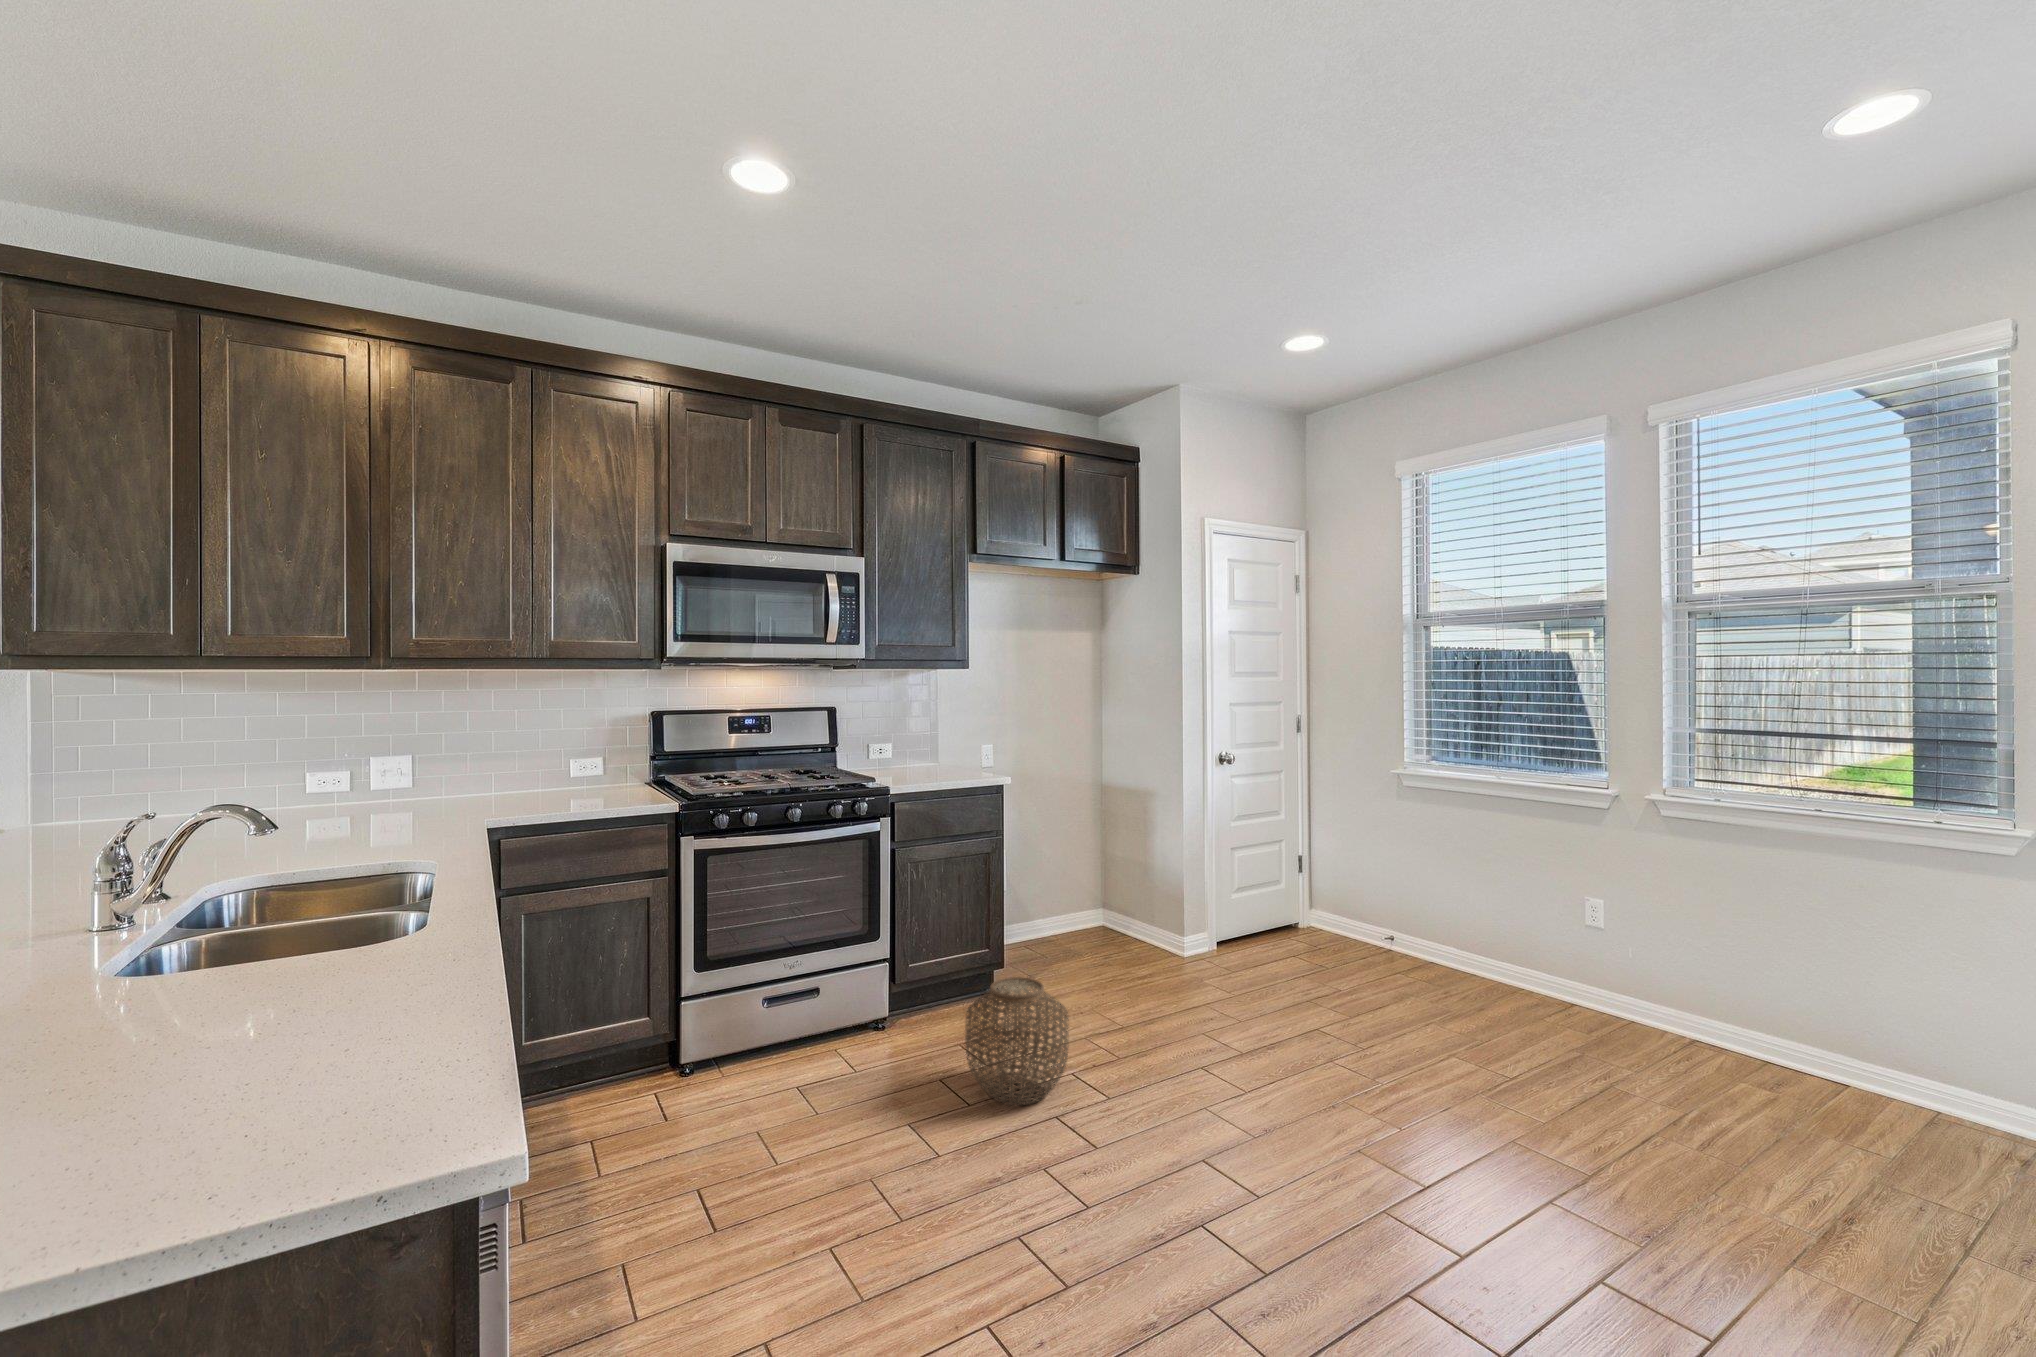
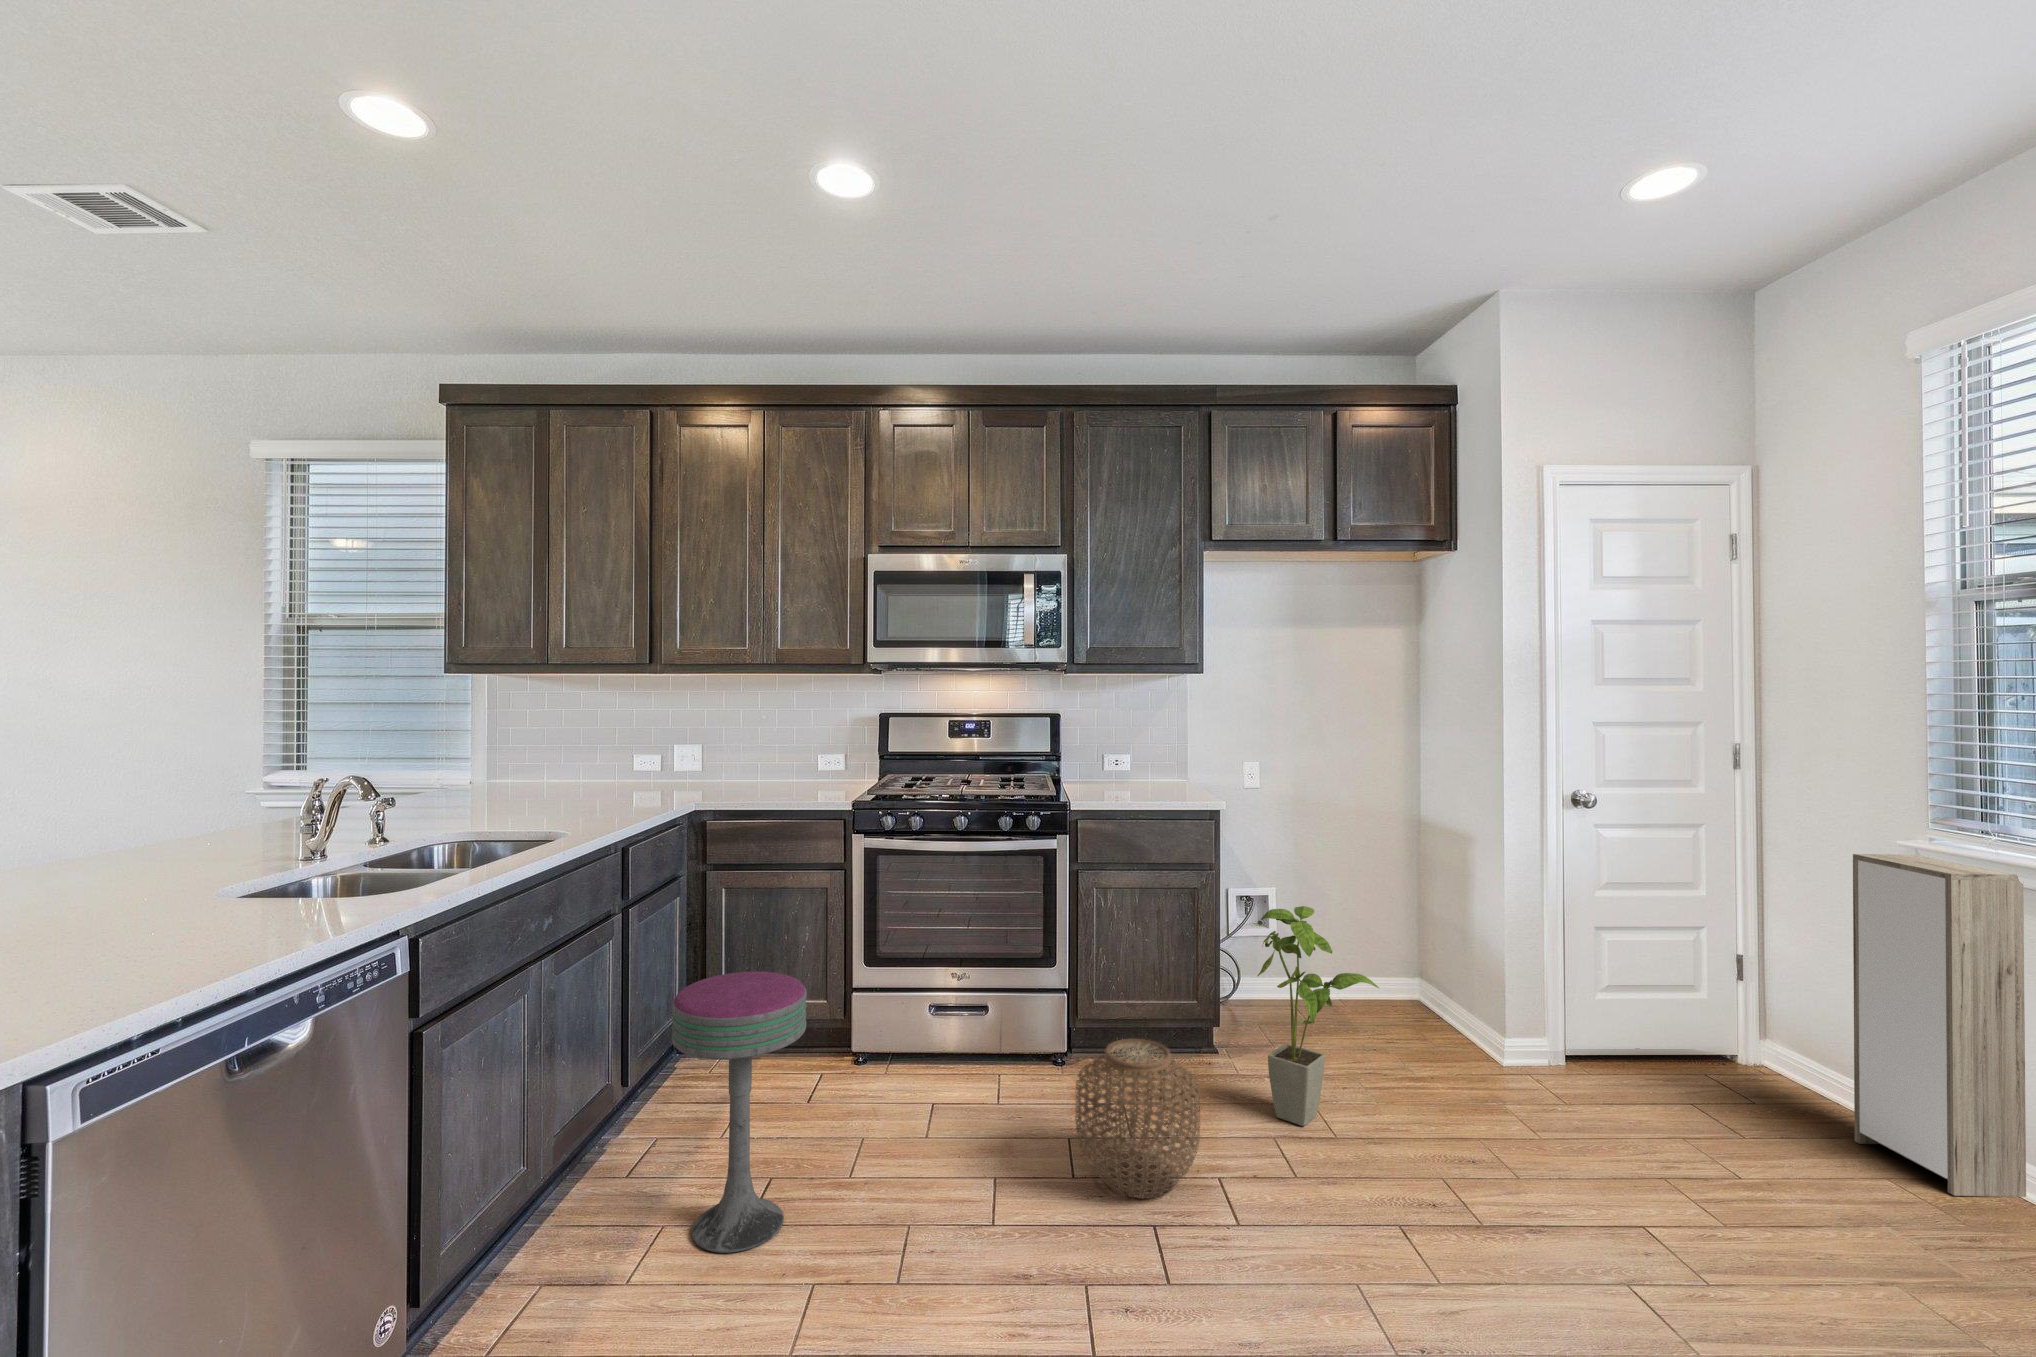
storage cabinet: none [1379,778,1459,977] -> present [1853,854,2026,1197]
house plant: none [1055,854,1146,1027] -> present [1258,906,1379,1126]
bar stool: none [643,975,780,1257] -> present [672,972,807,1253]

